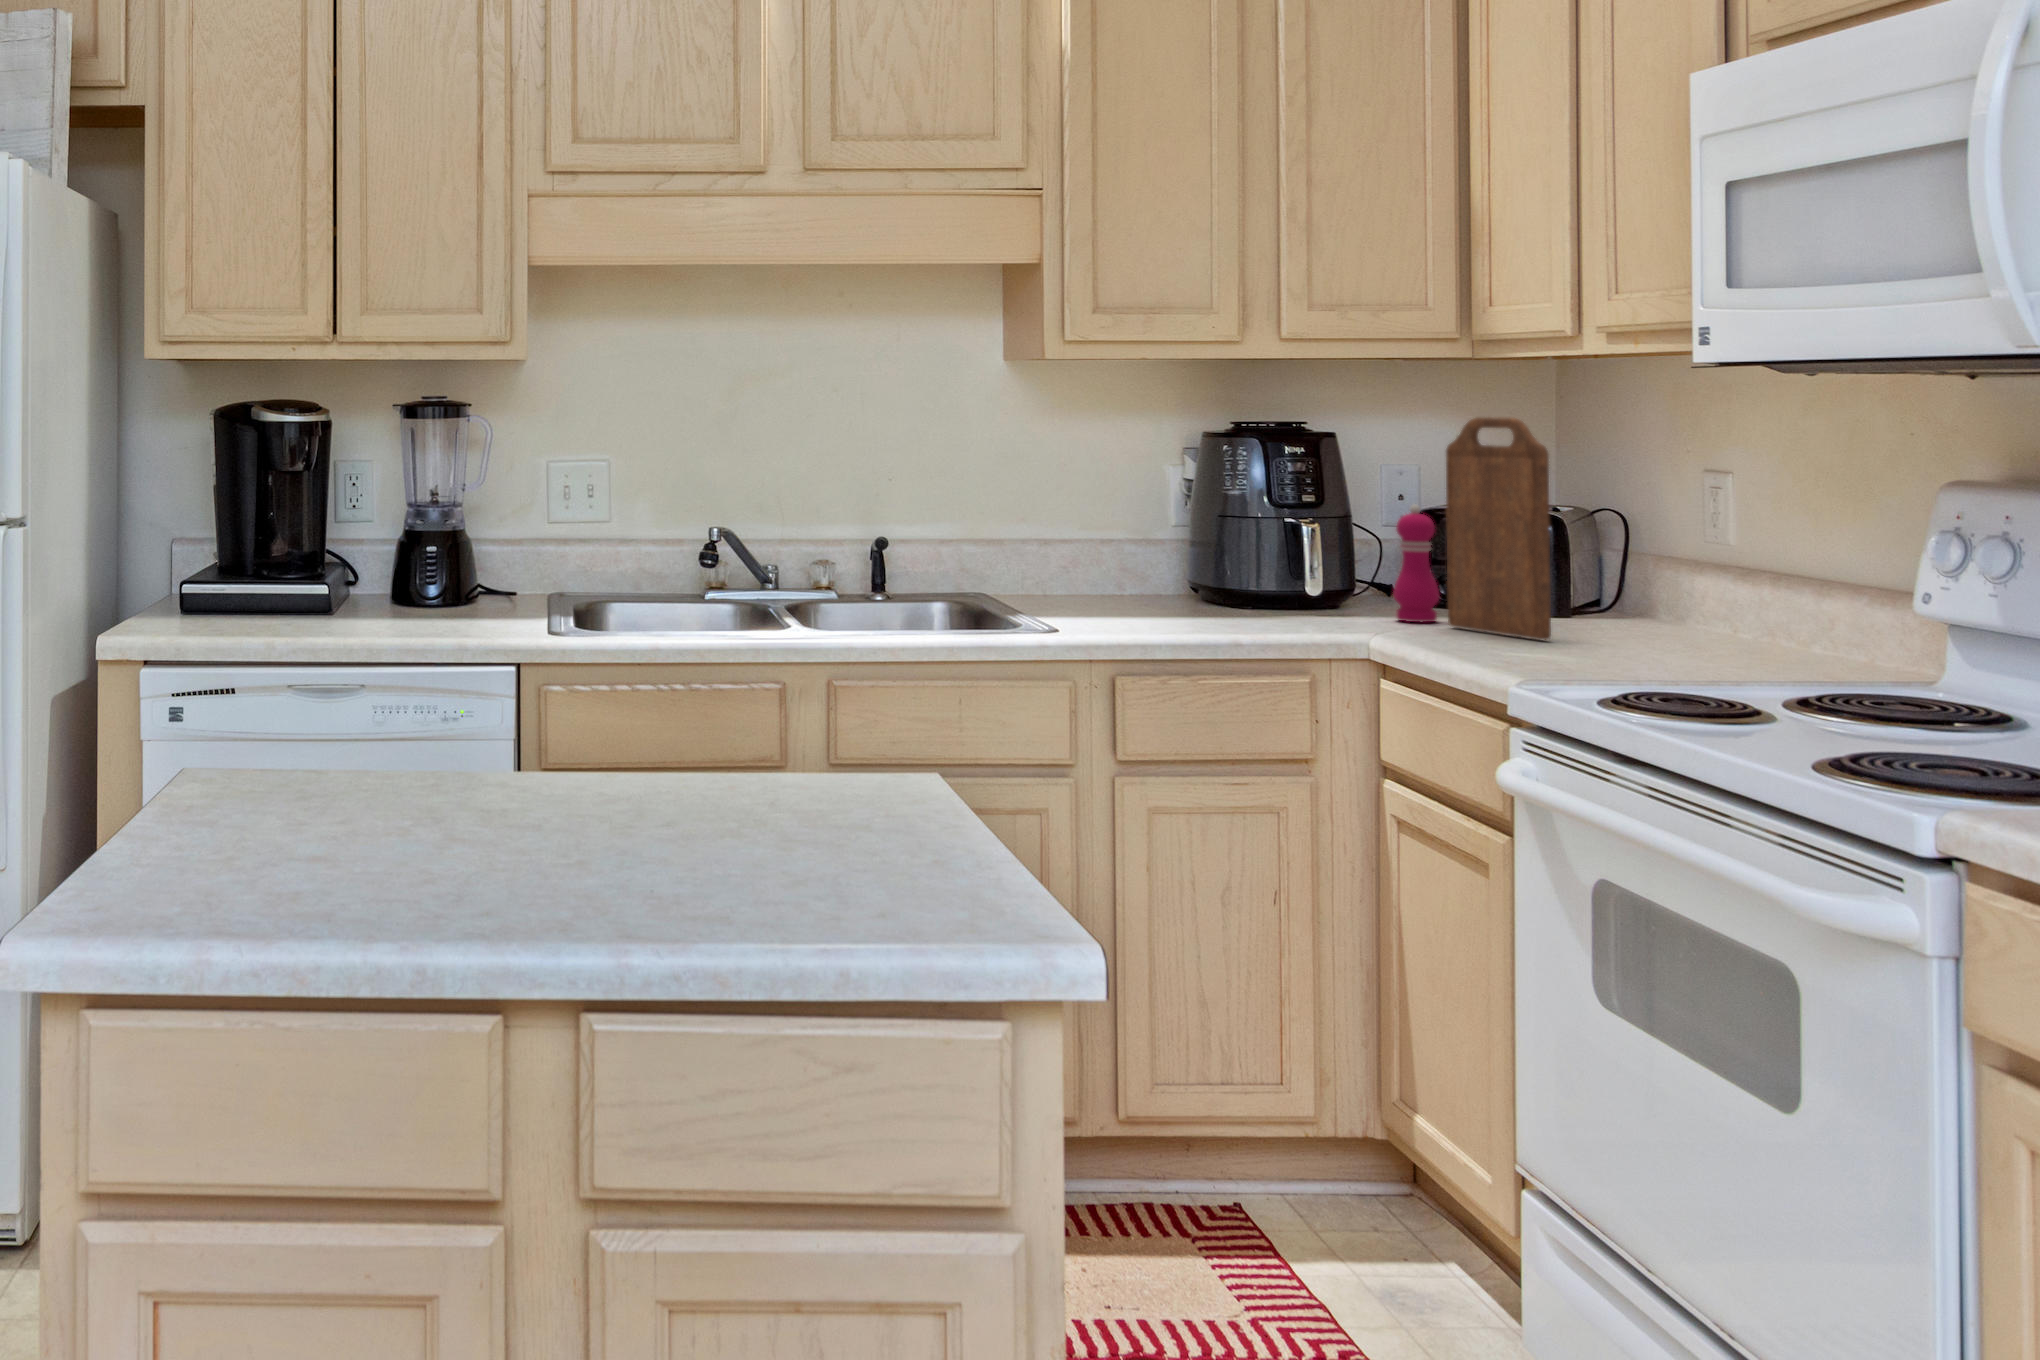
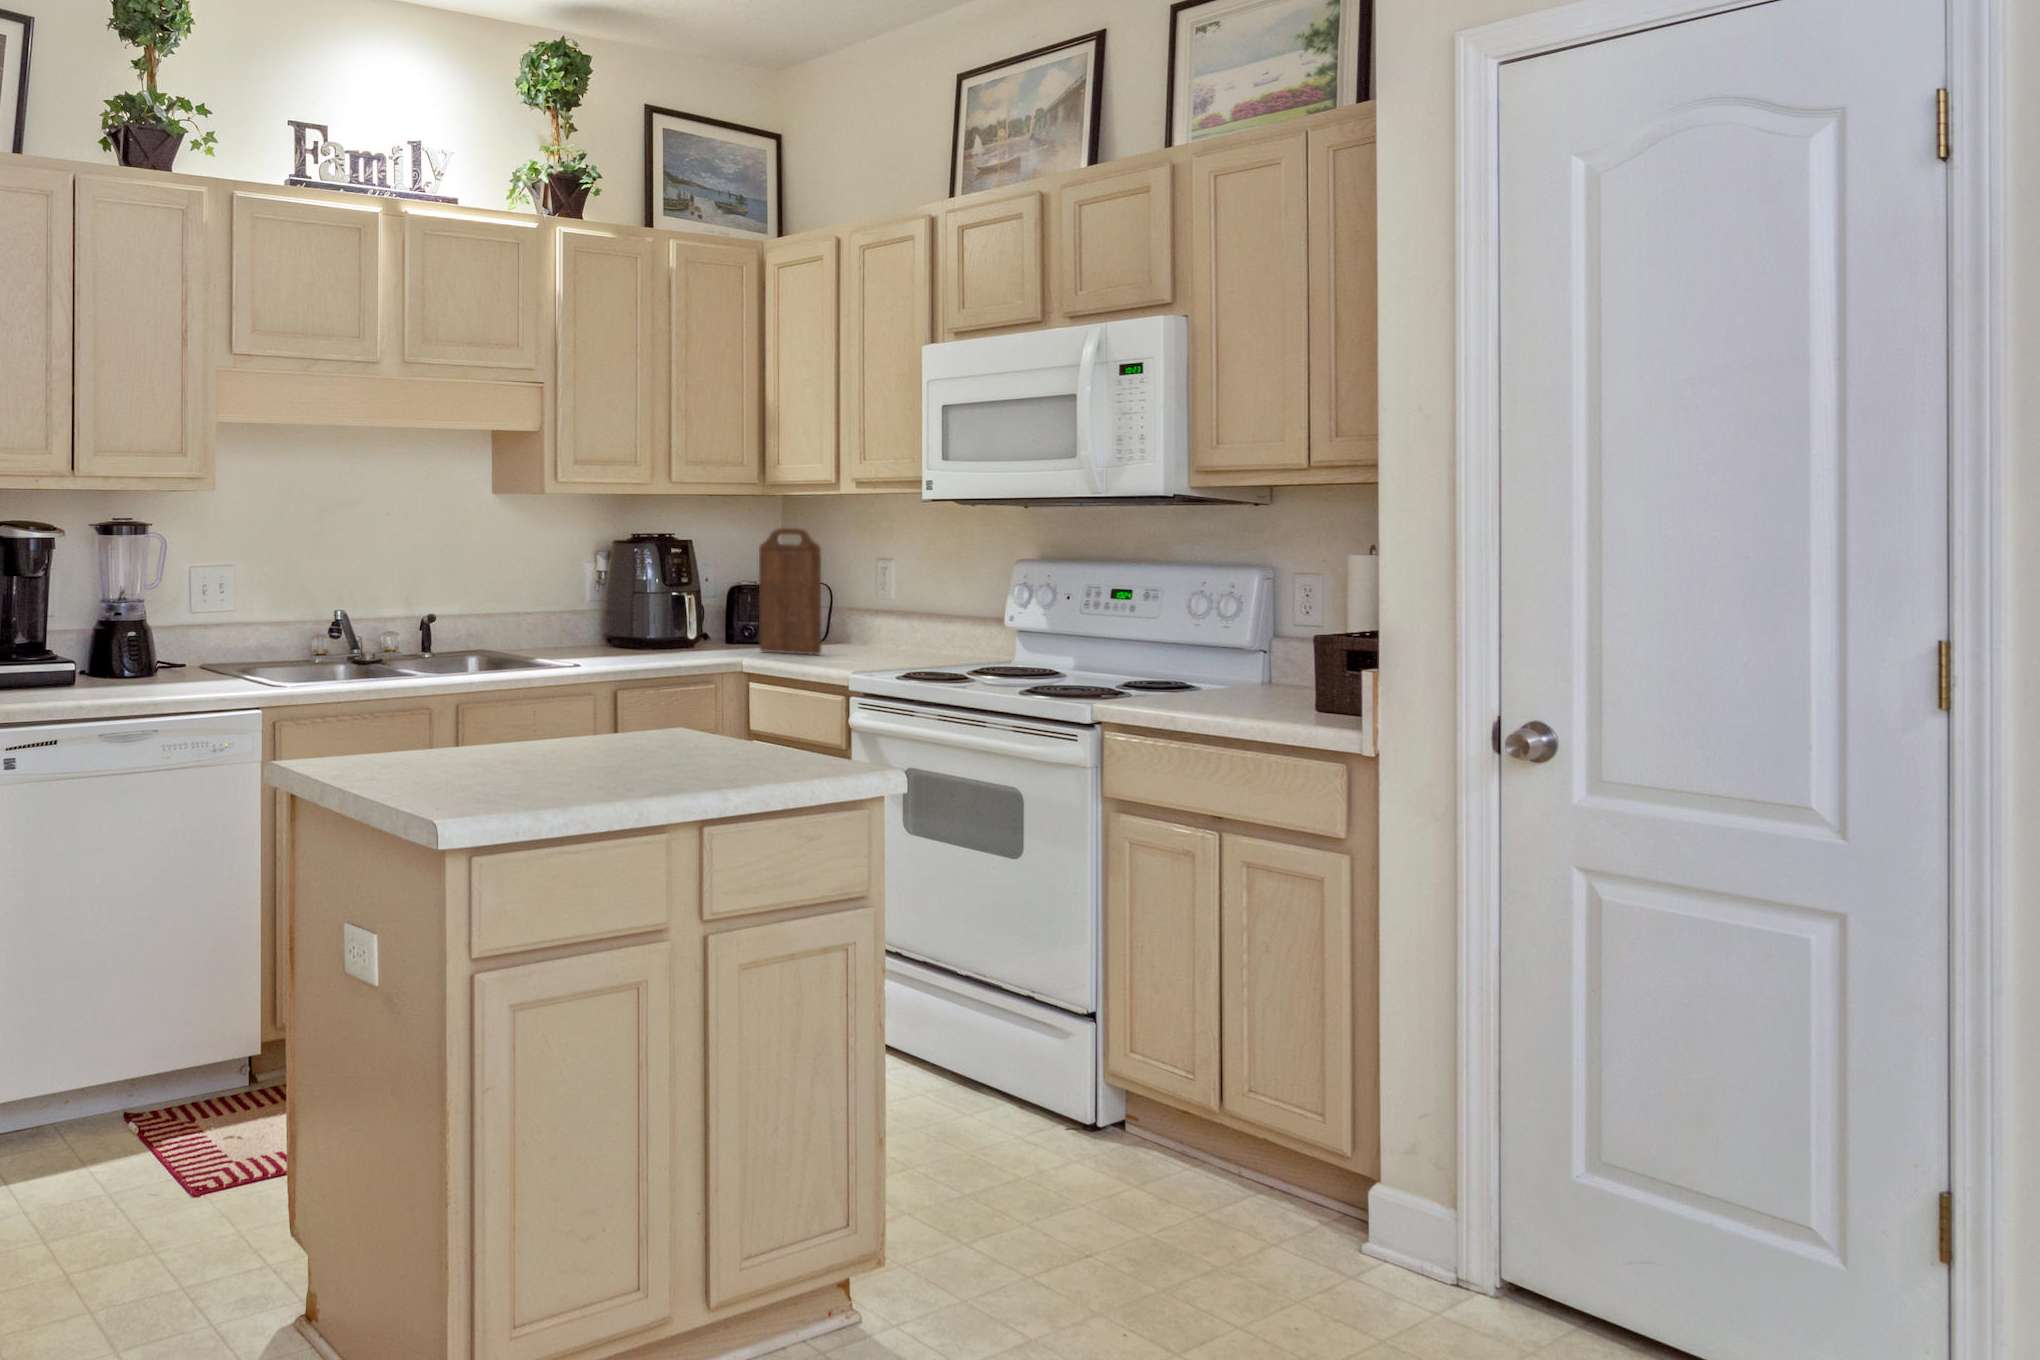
pepper mill: present [1393,504,1439,622] -> none [725,580,750,650]

